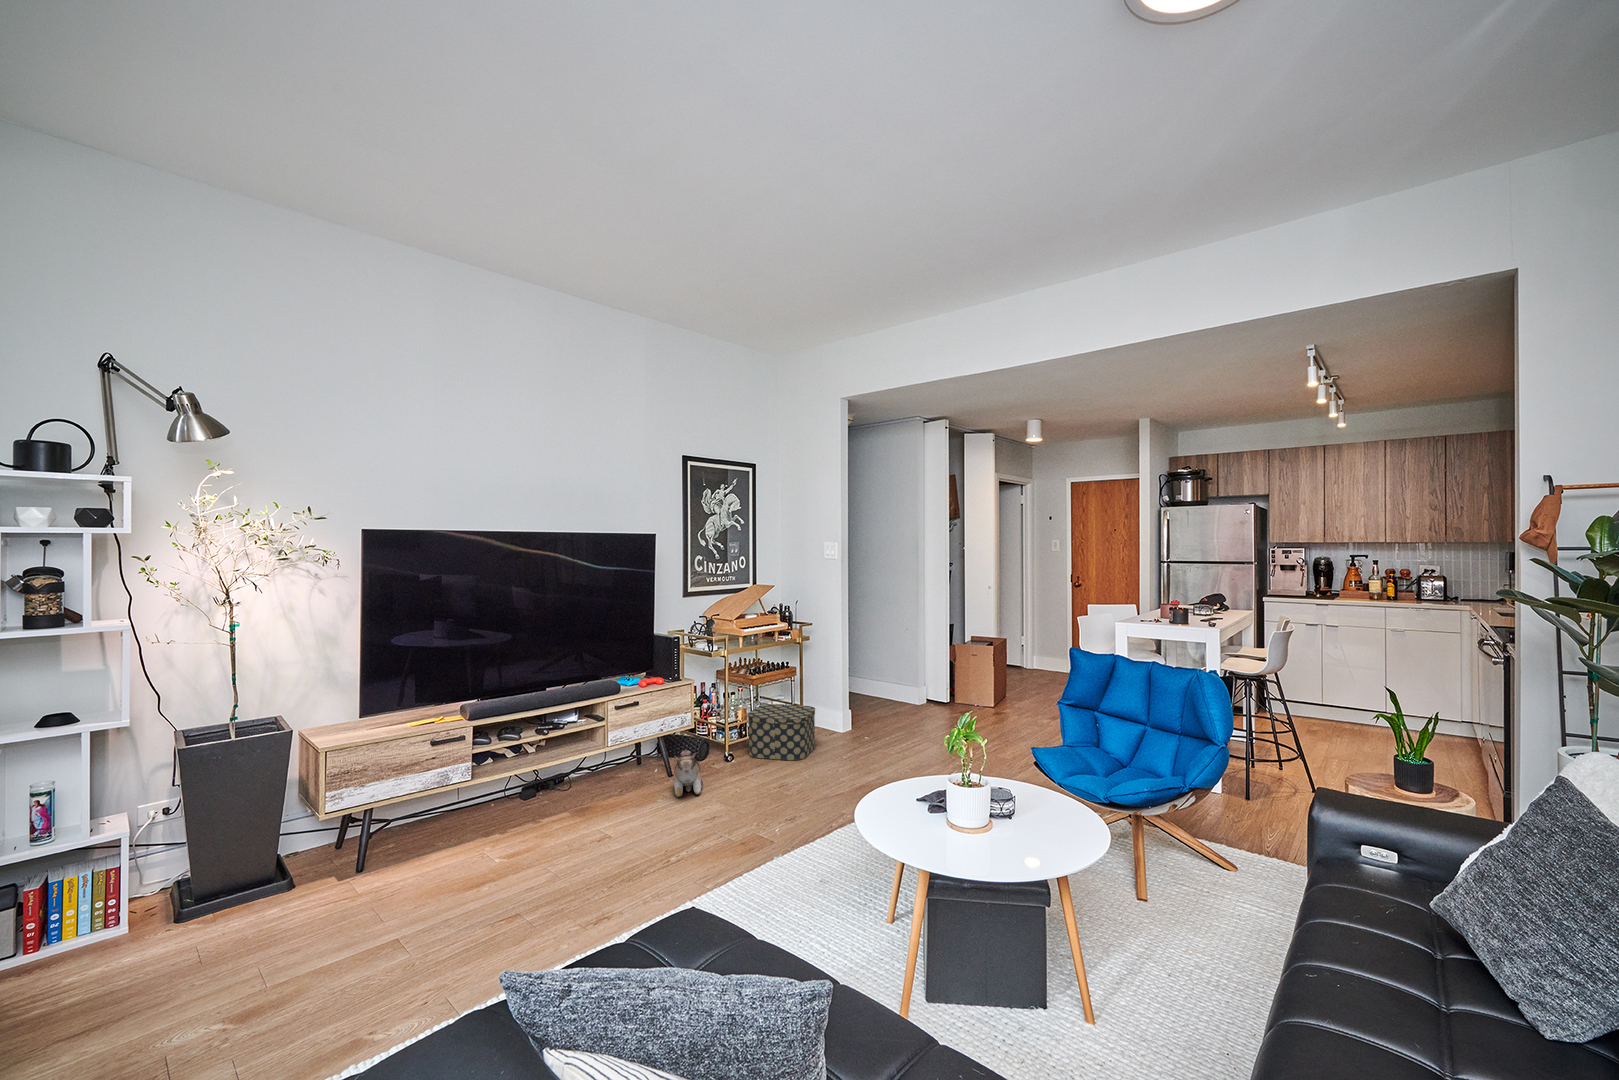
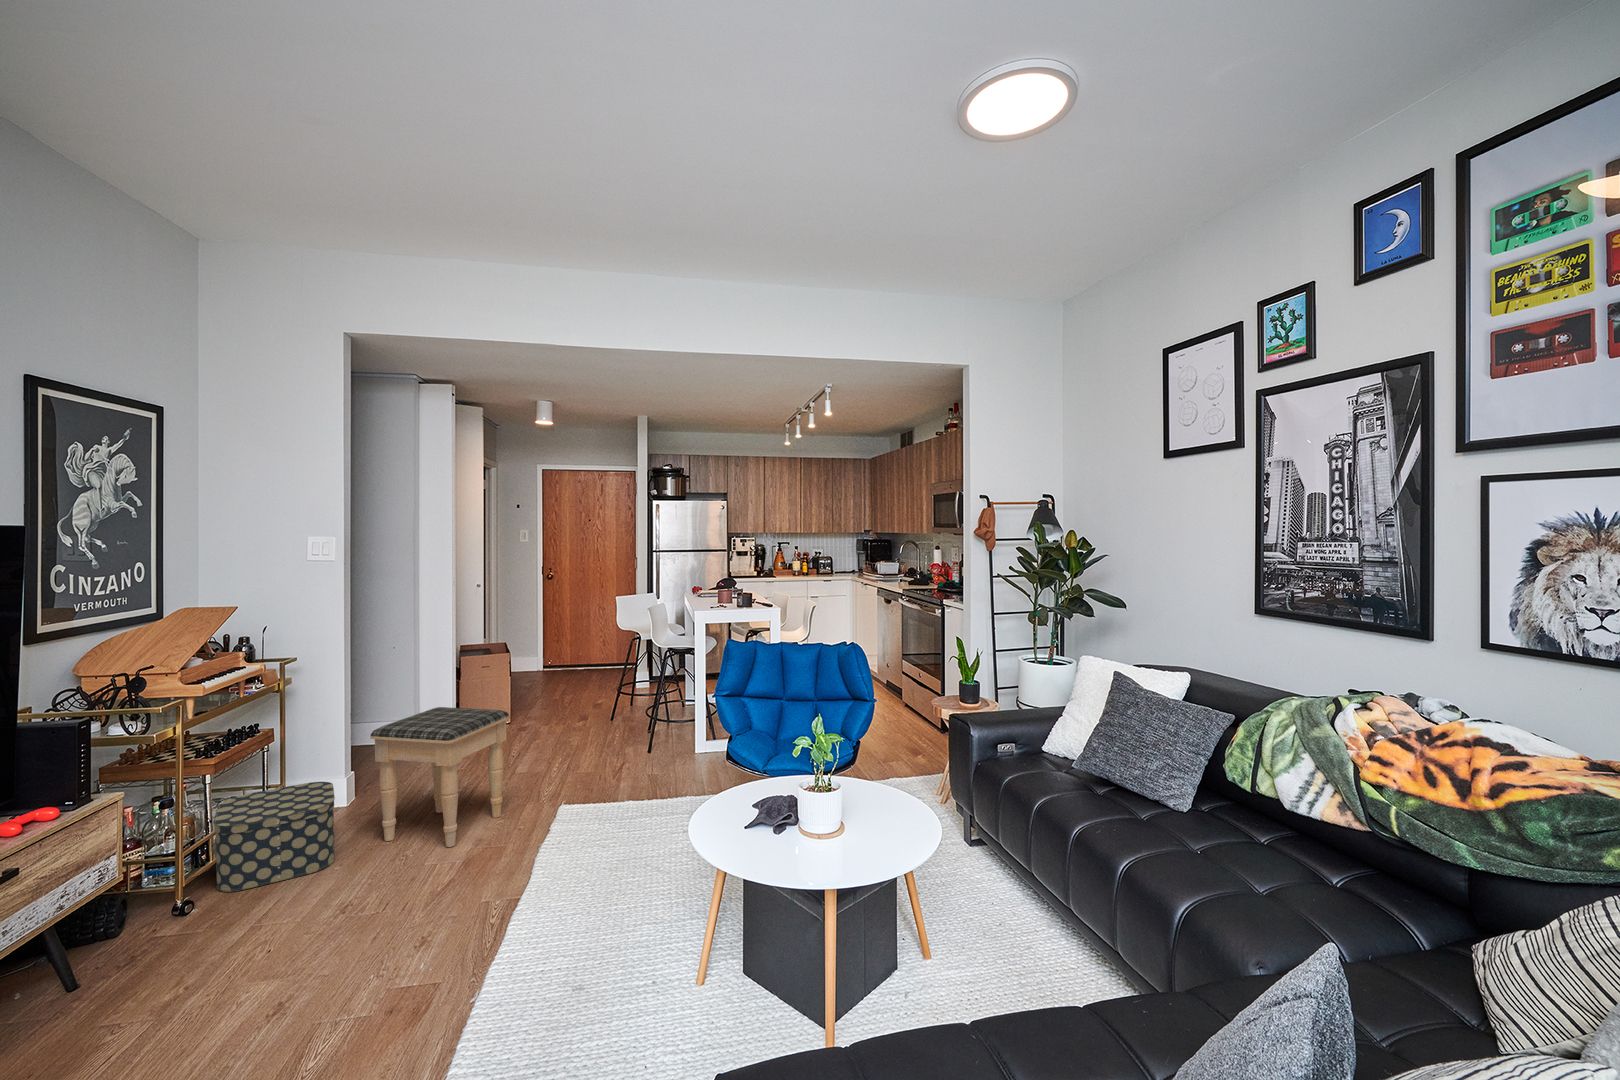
footstool: none [830,671,920,771] -> present [370,707,510,847]
plush toy: present [674,750,703,797] -> none [118,923,202,1022]

